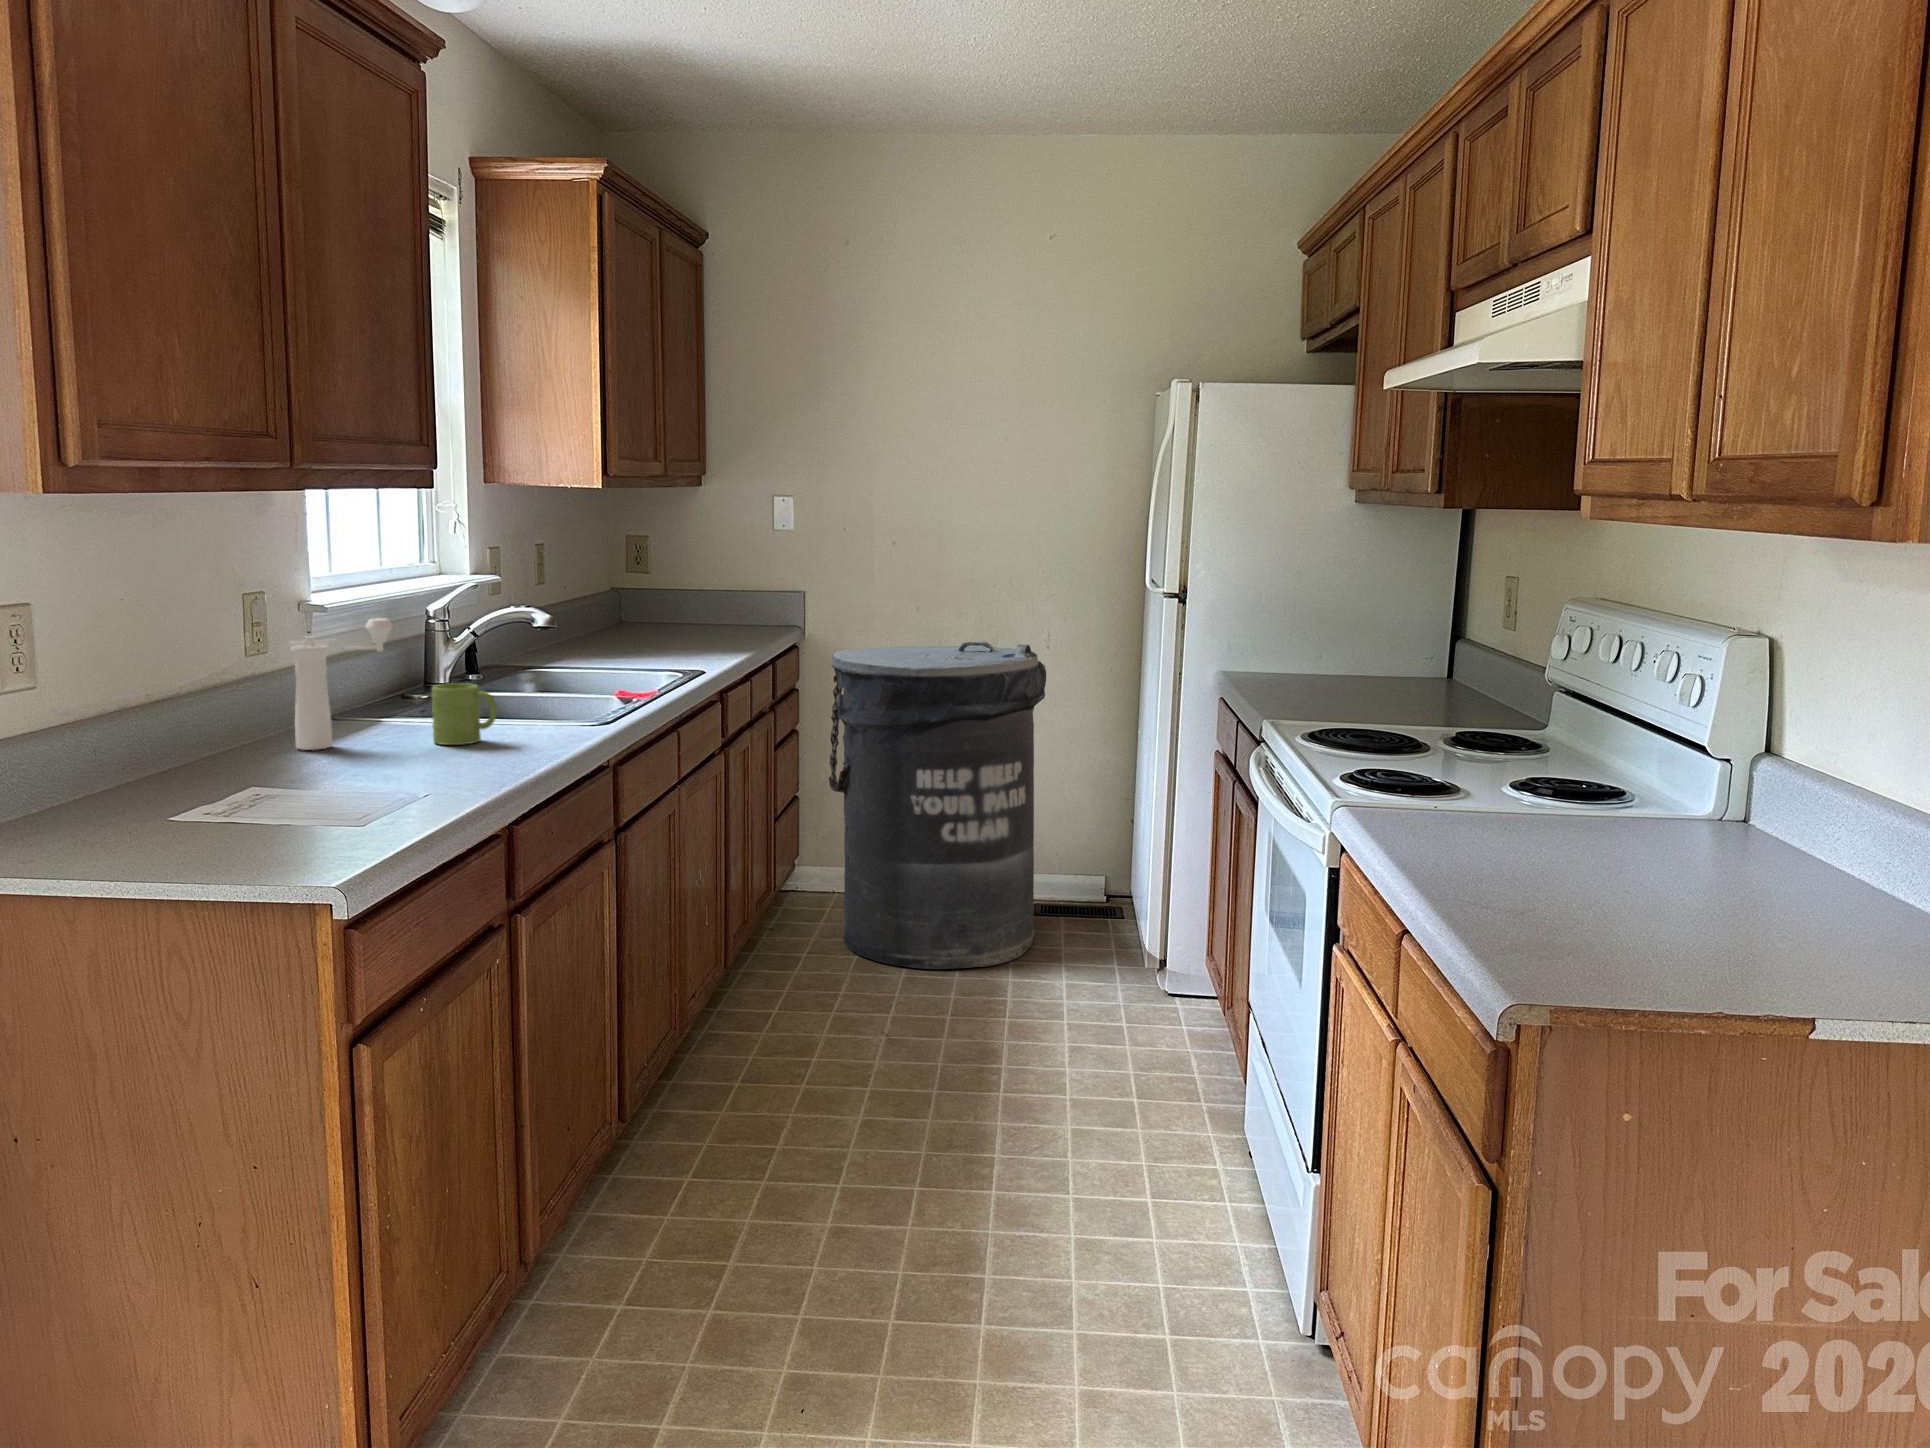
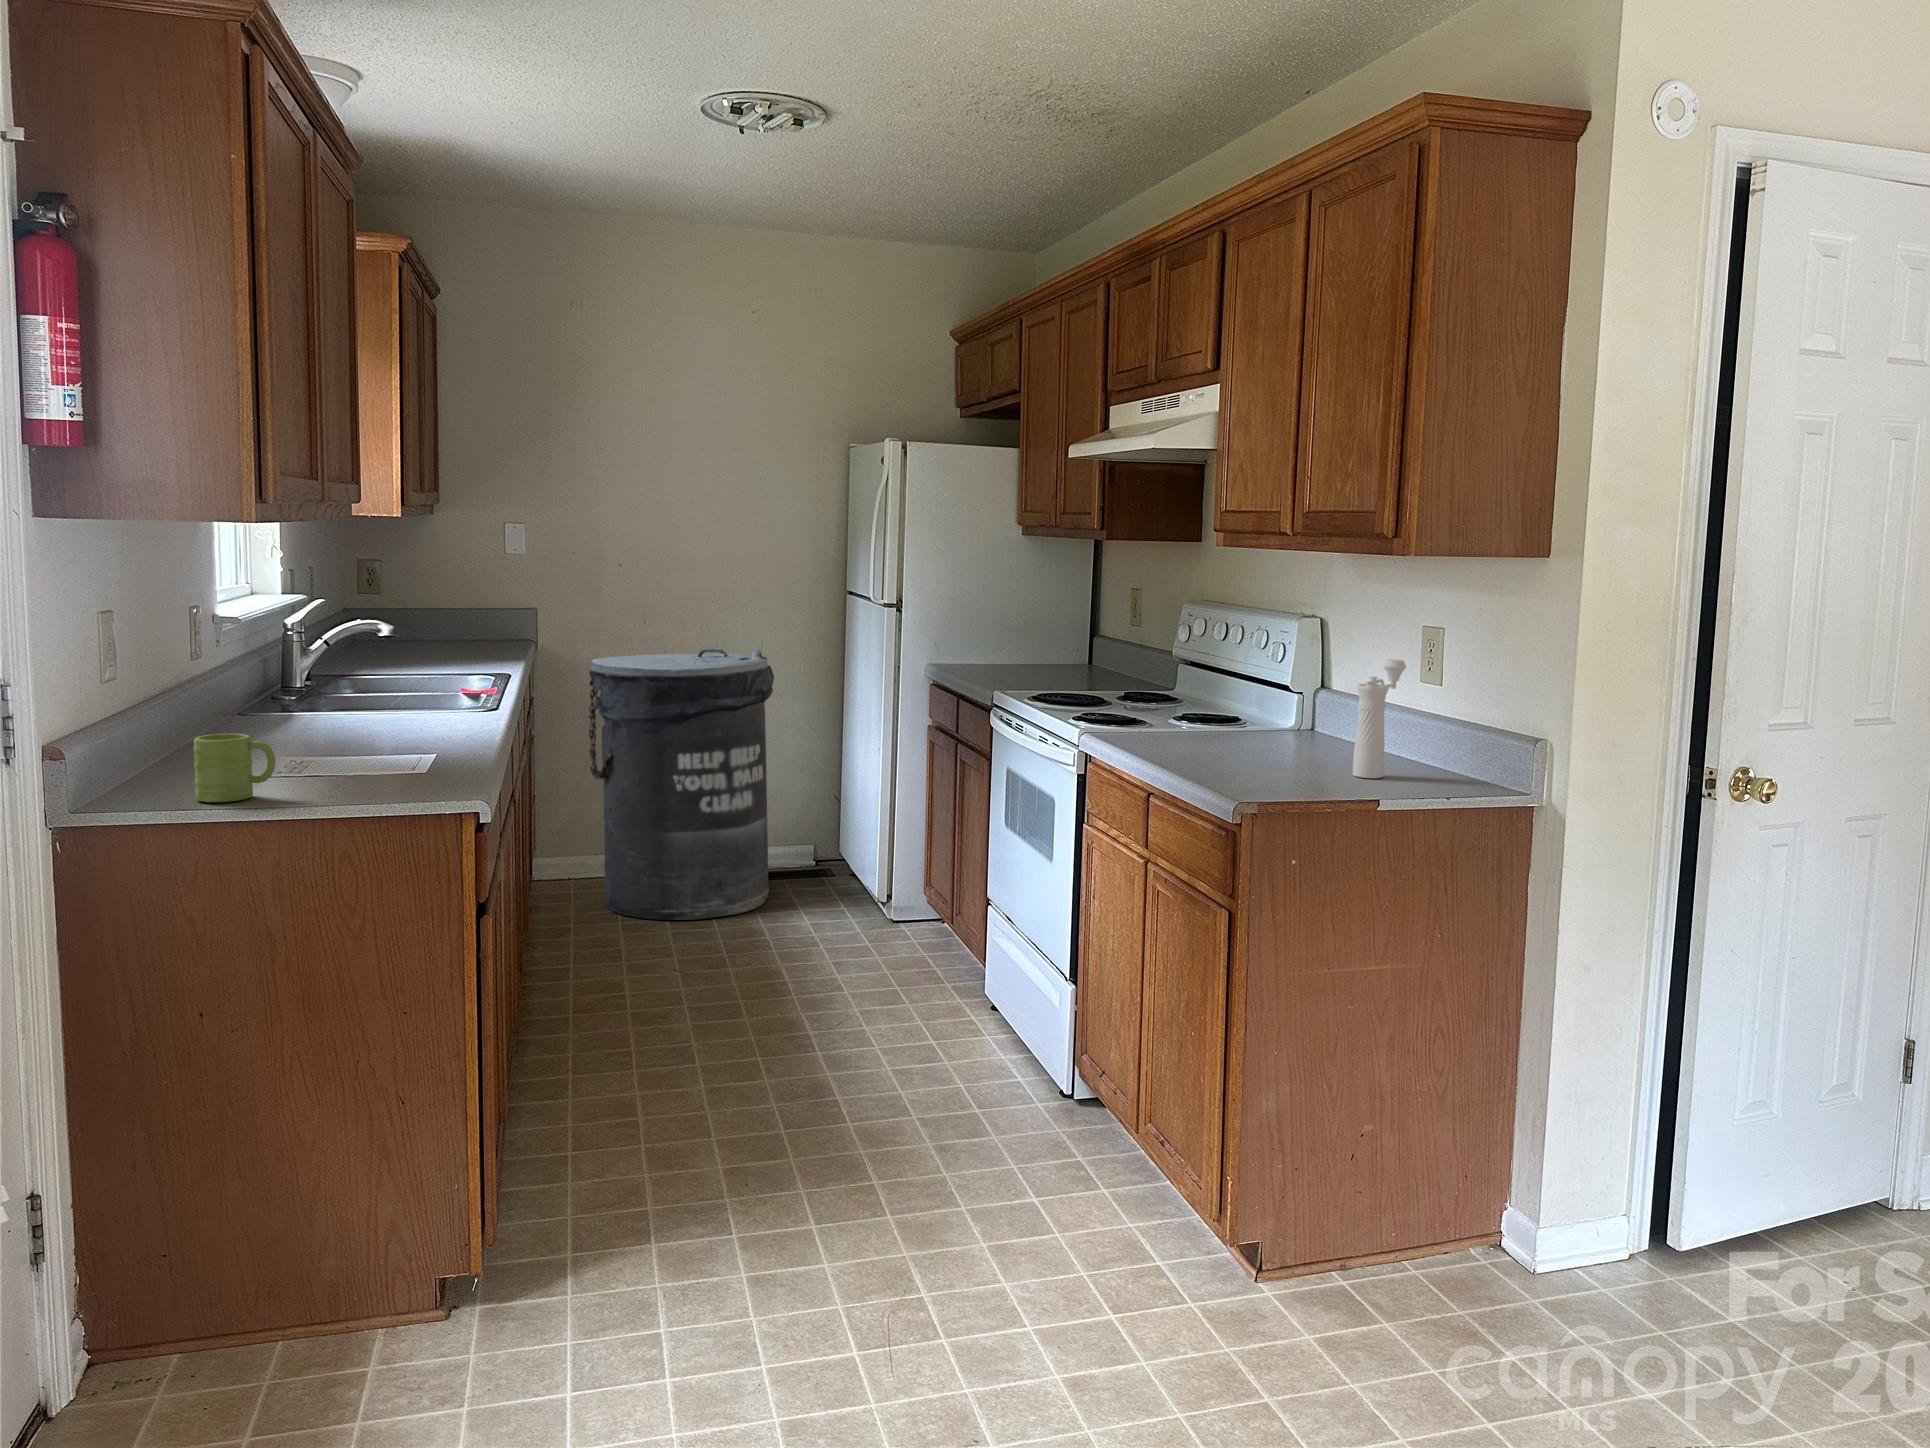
pepper mill: present [289,618,393,750] -> present [1353,659,1406,778]
mug: present [432,683,497,745] -> present [193,734,276,802]

